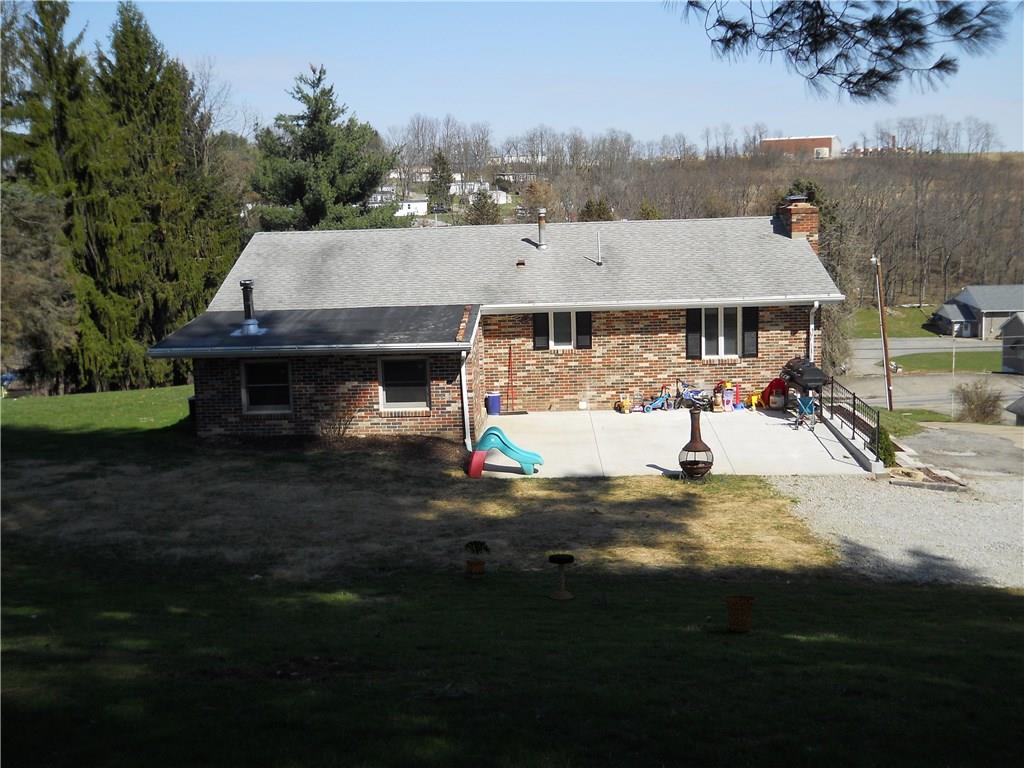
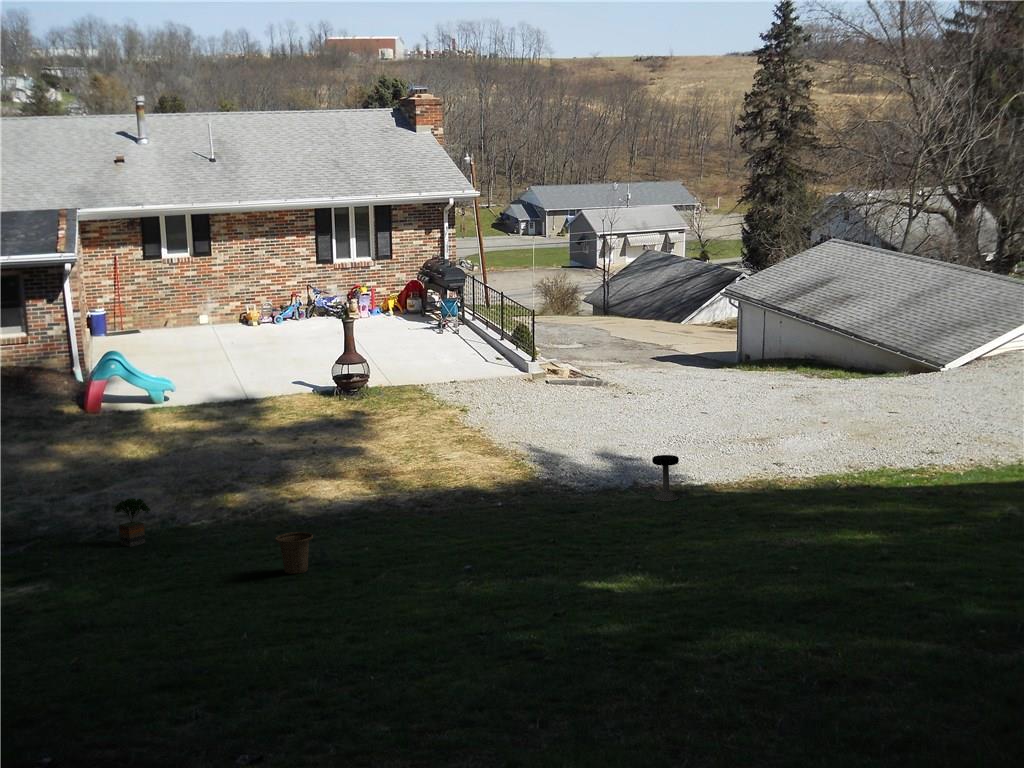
stool: present [549,554,574,600] -> present [652,455,679,501]
basket: present [723,595,757,632] -> present [275,532,313,574]

